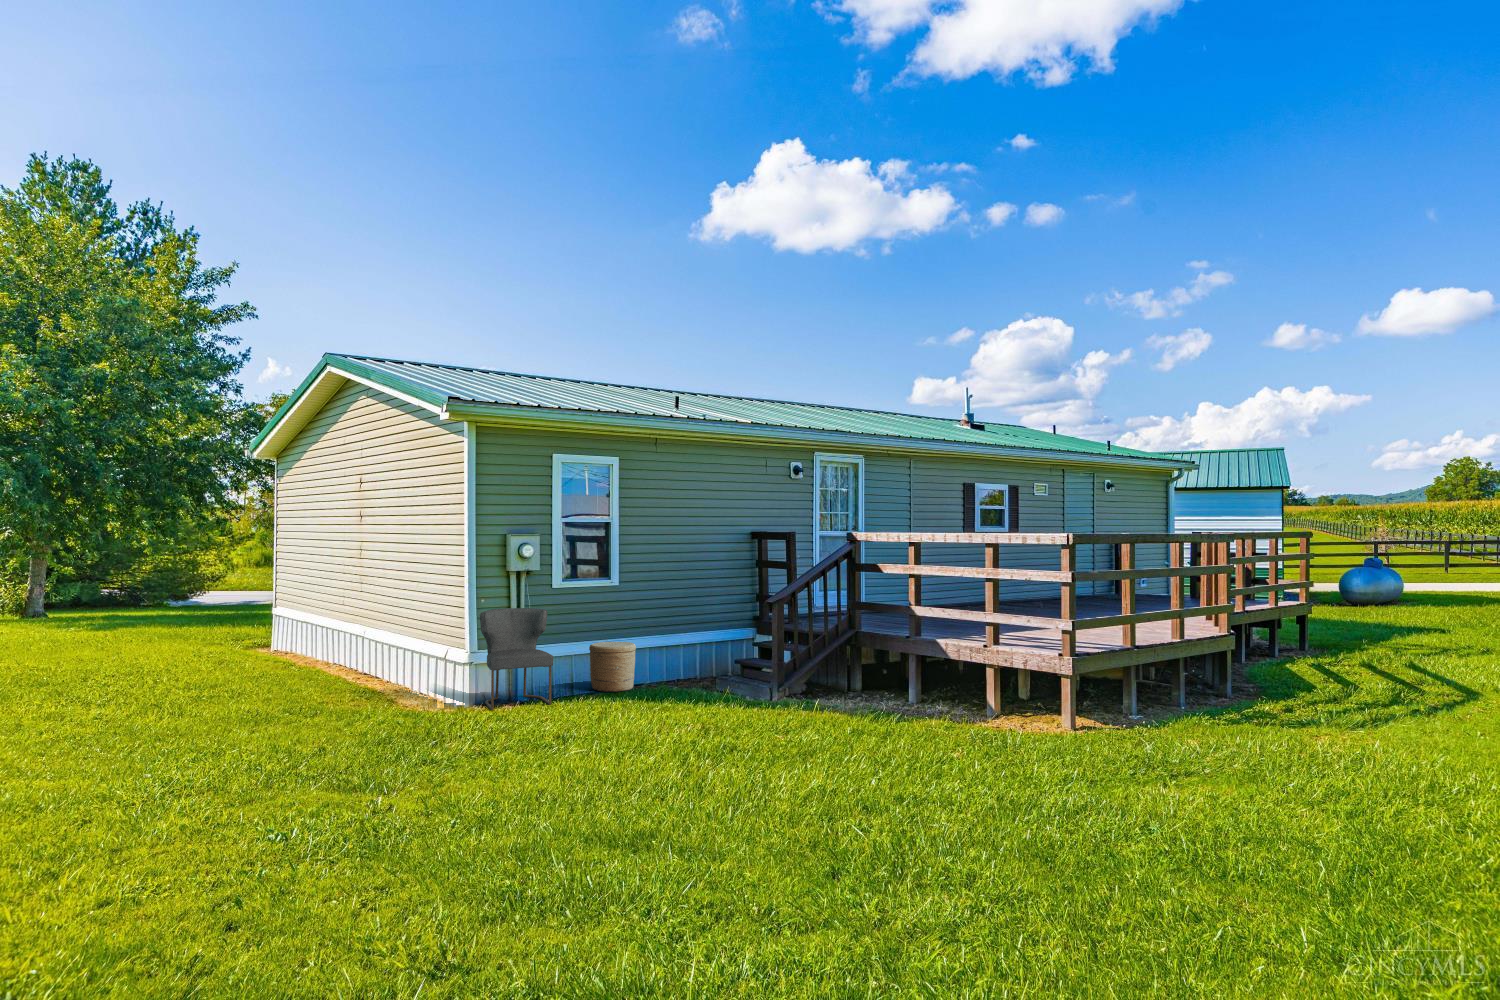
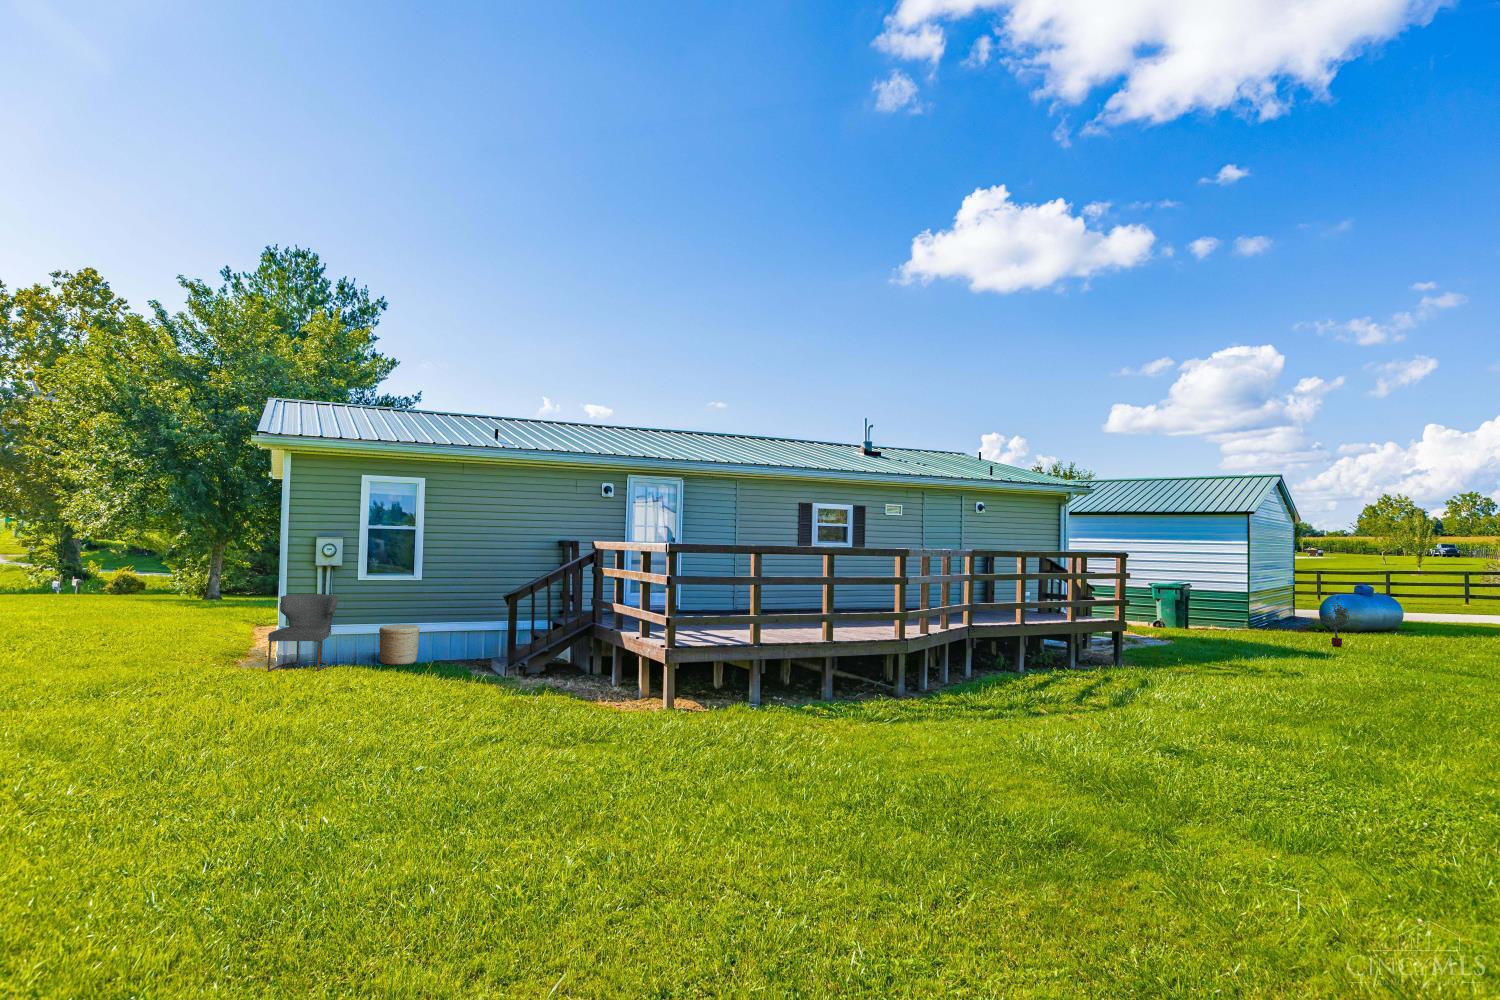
potted tree: none [1399,569,1427,612] -> present [1321,603,1350,647]

